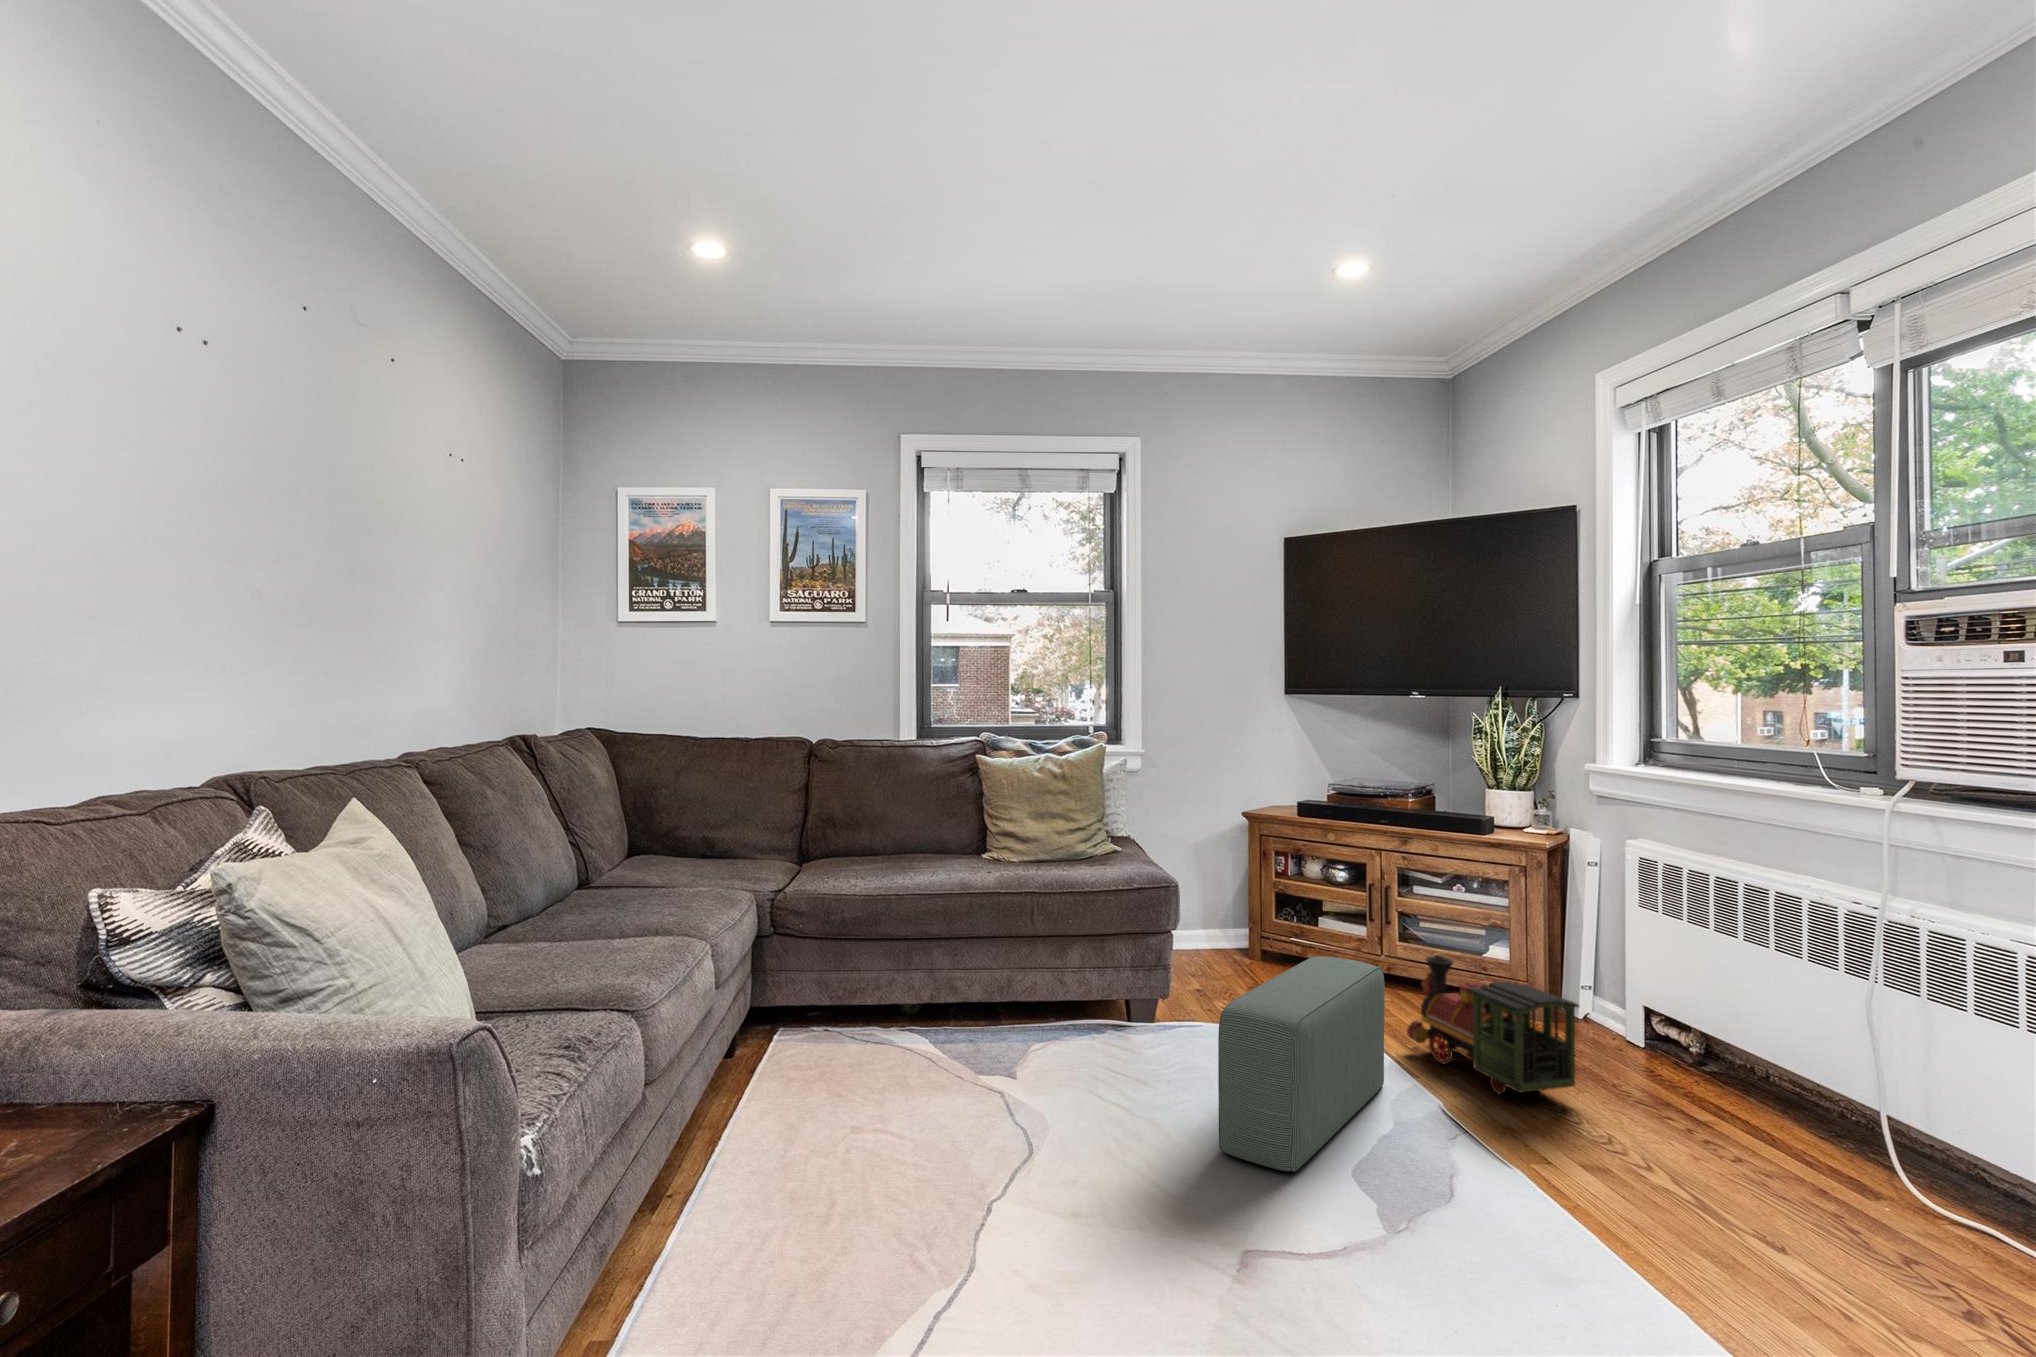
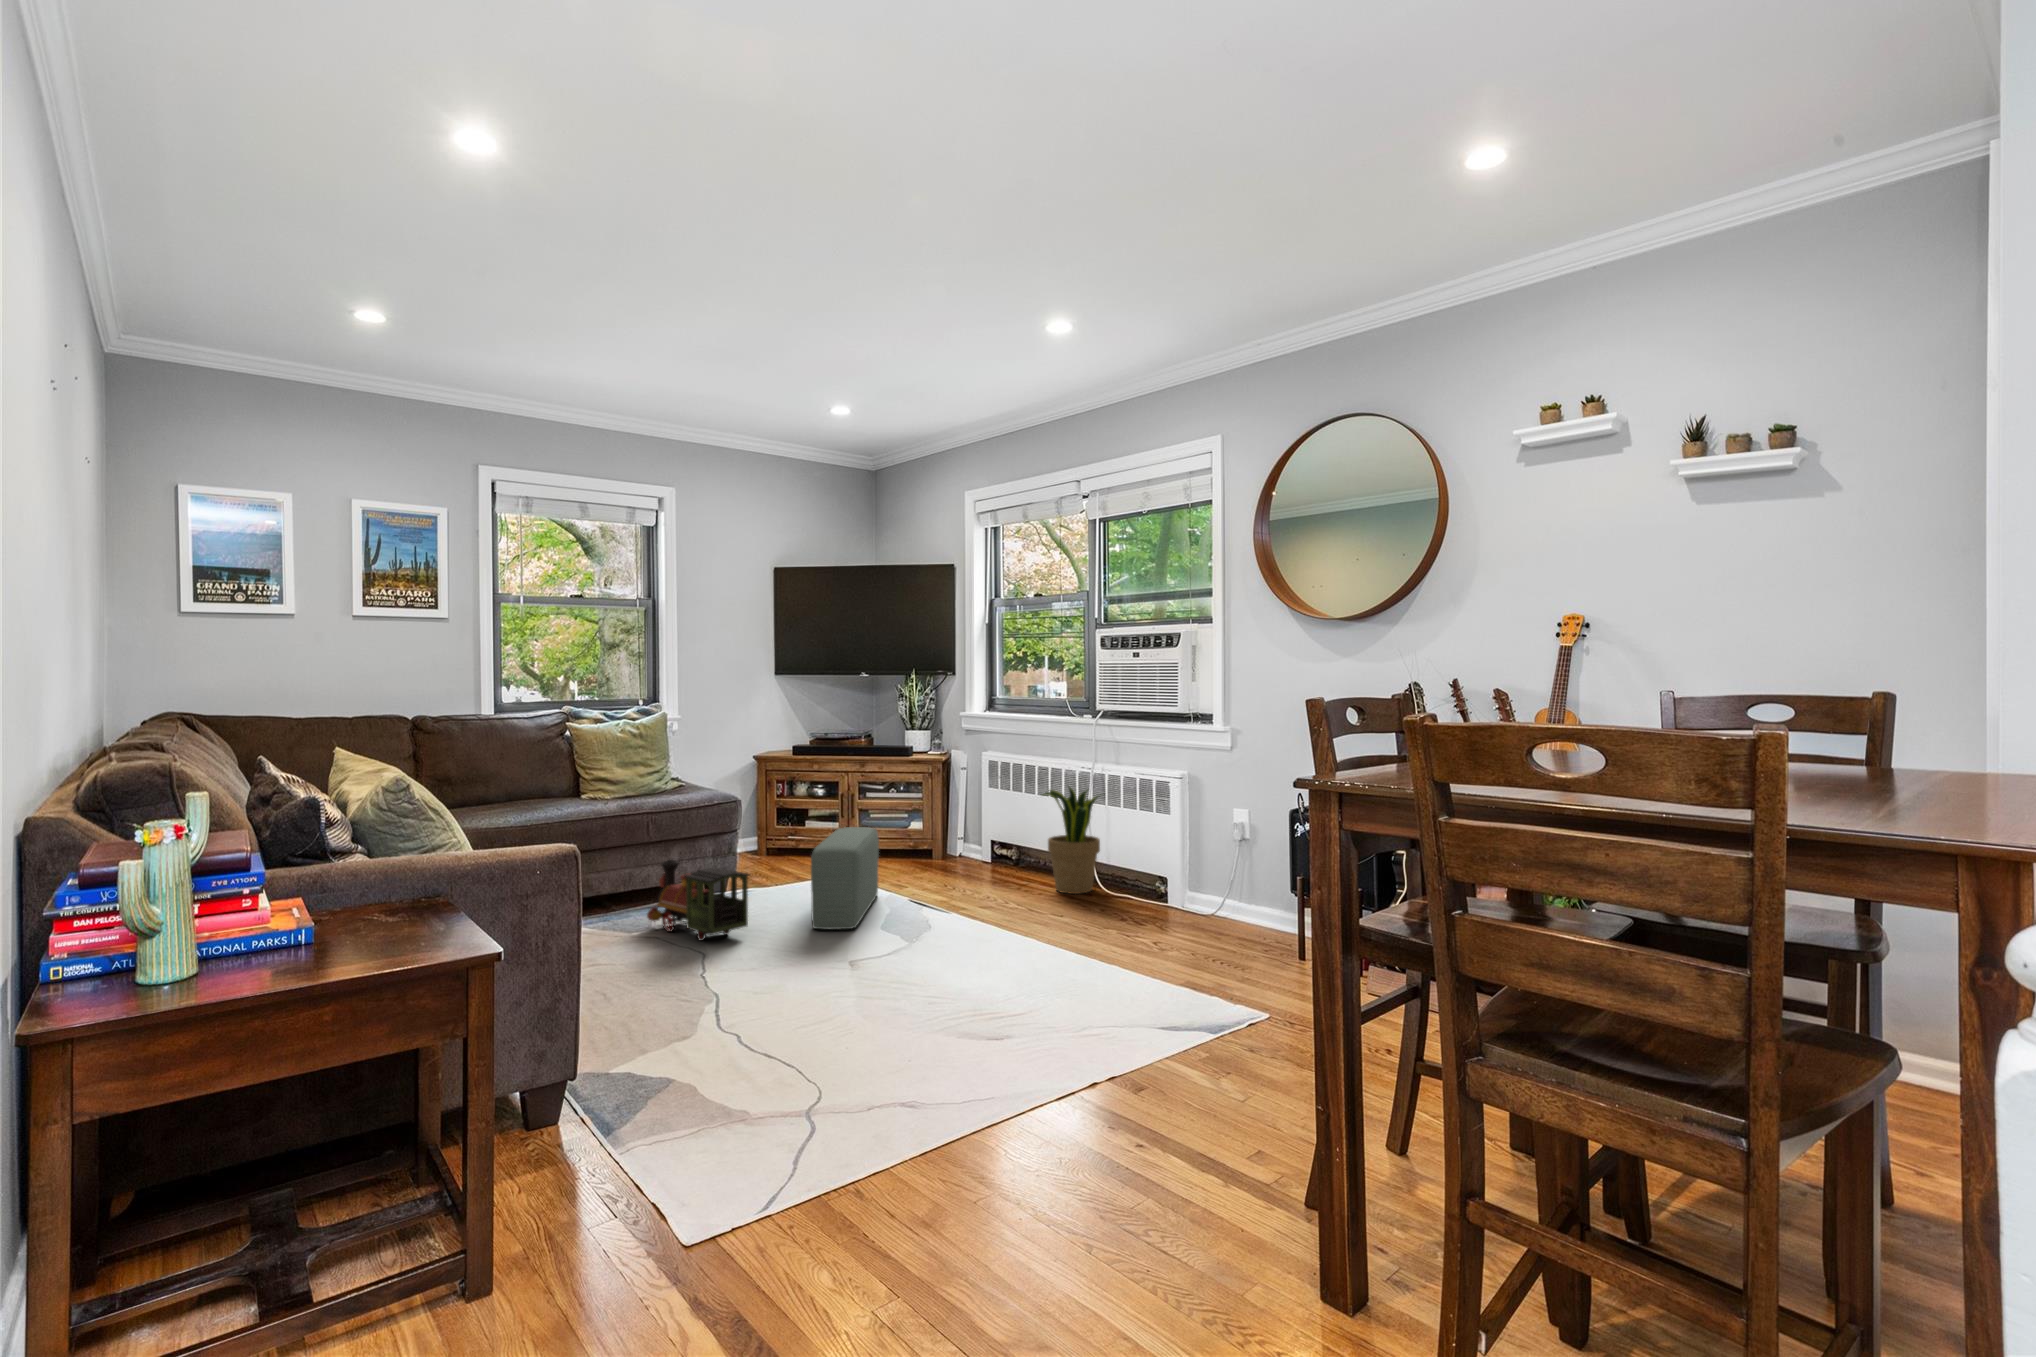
potted plant: none [1740,939,1928,1193] -> present [1042,787,1101,894]
toy train: present [1406,955,1579,1094] -> present [647,860,749,941]

